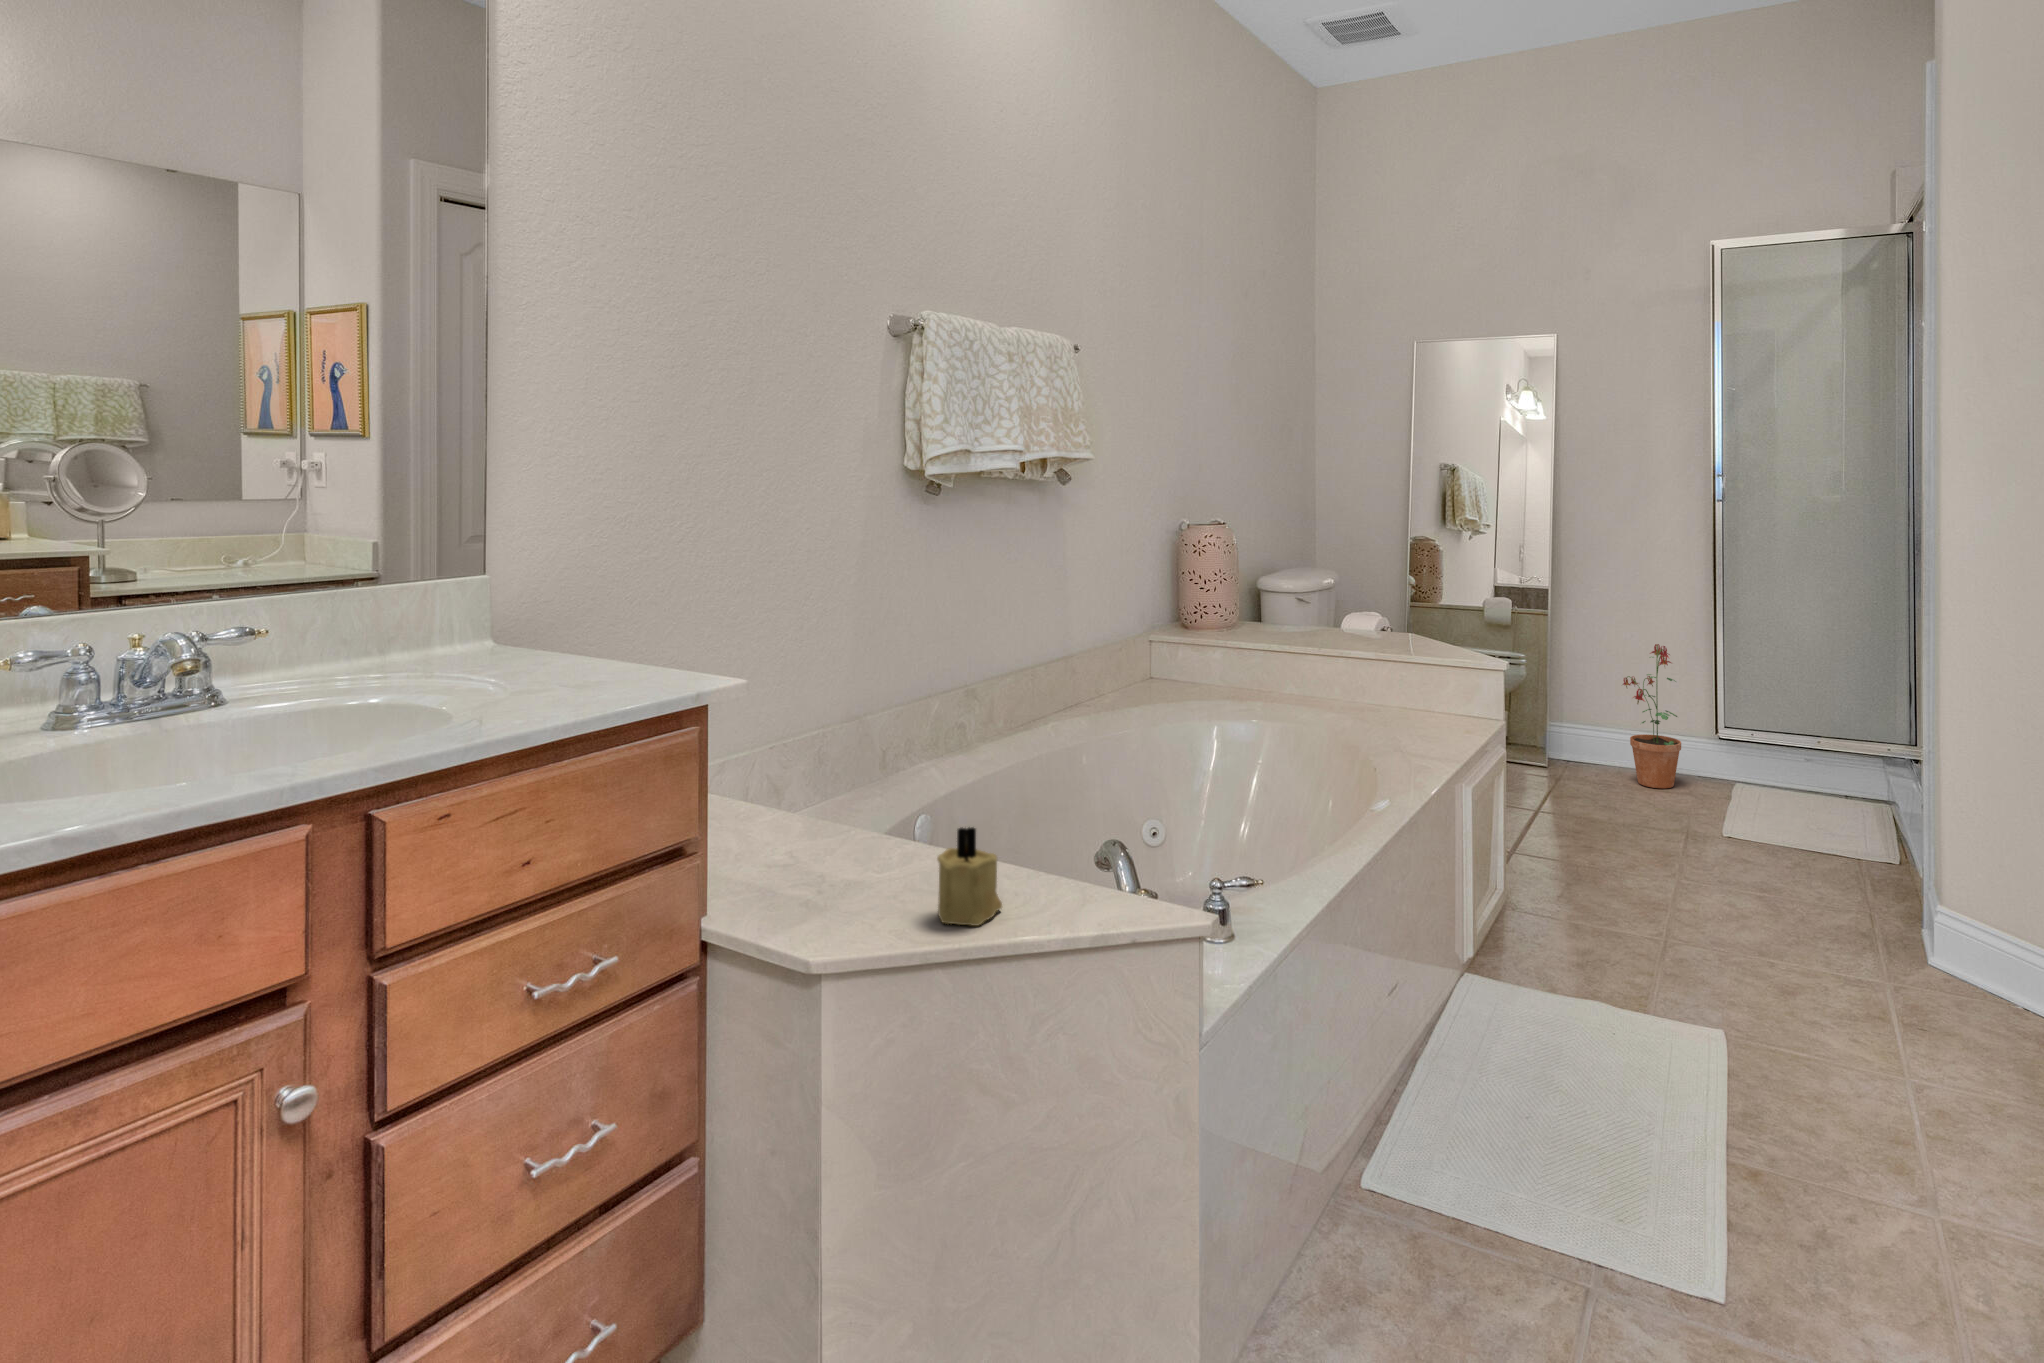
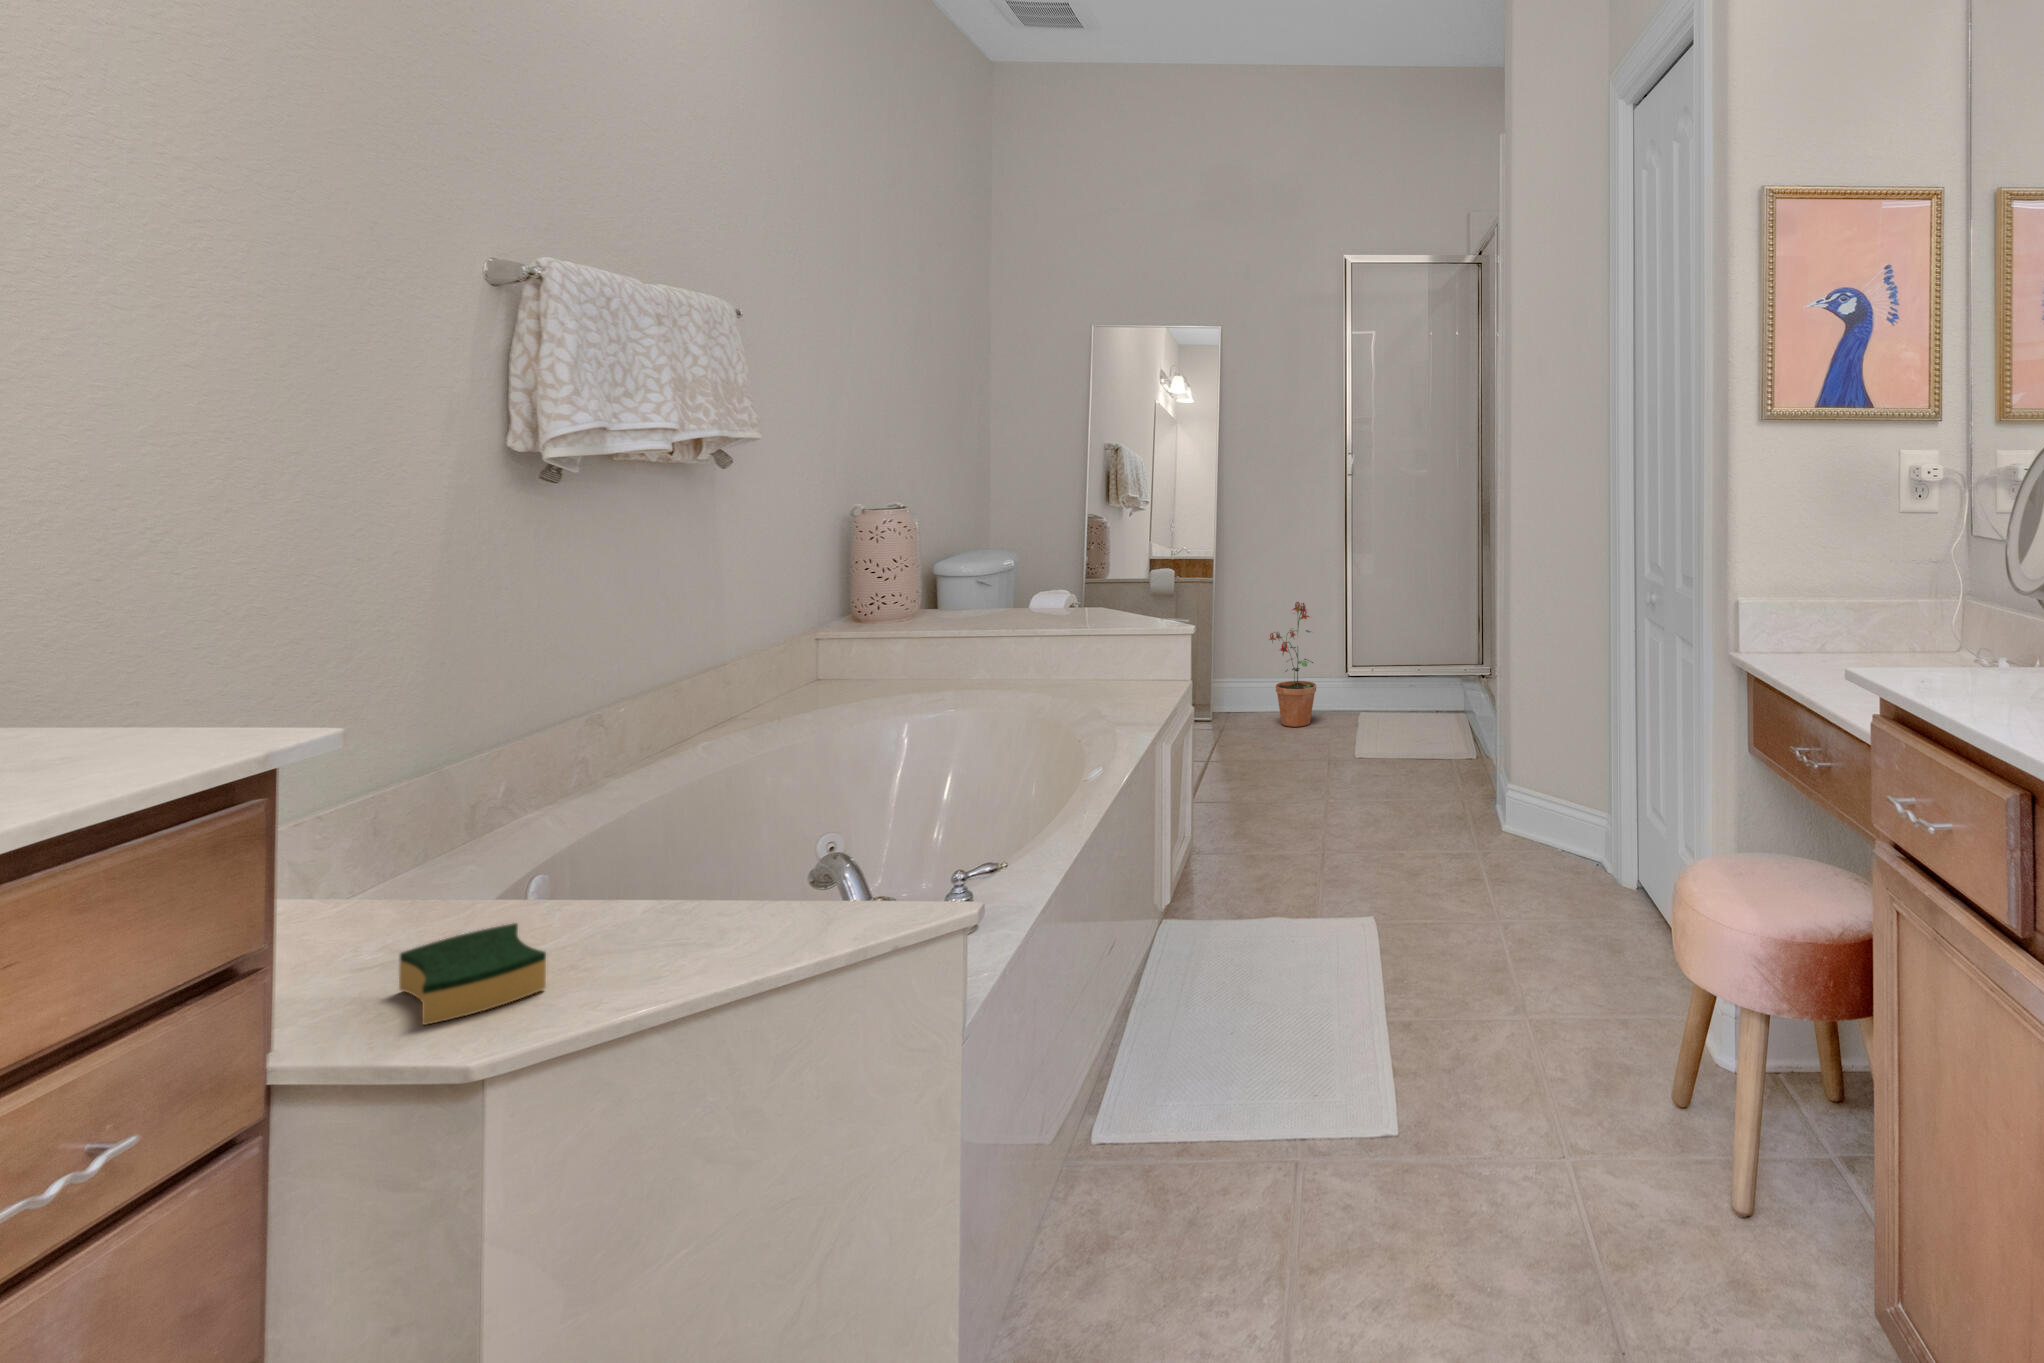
candle: present [937,827,1002,926] -> none [645,863,731,980]
sponge: none [783,853,870,920] -> present [399,923,546,1025]

